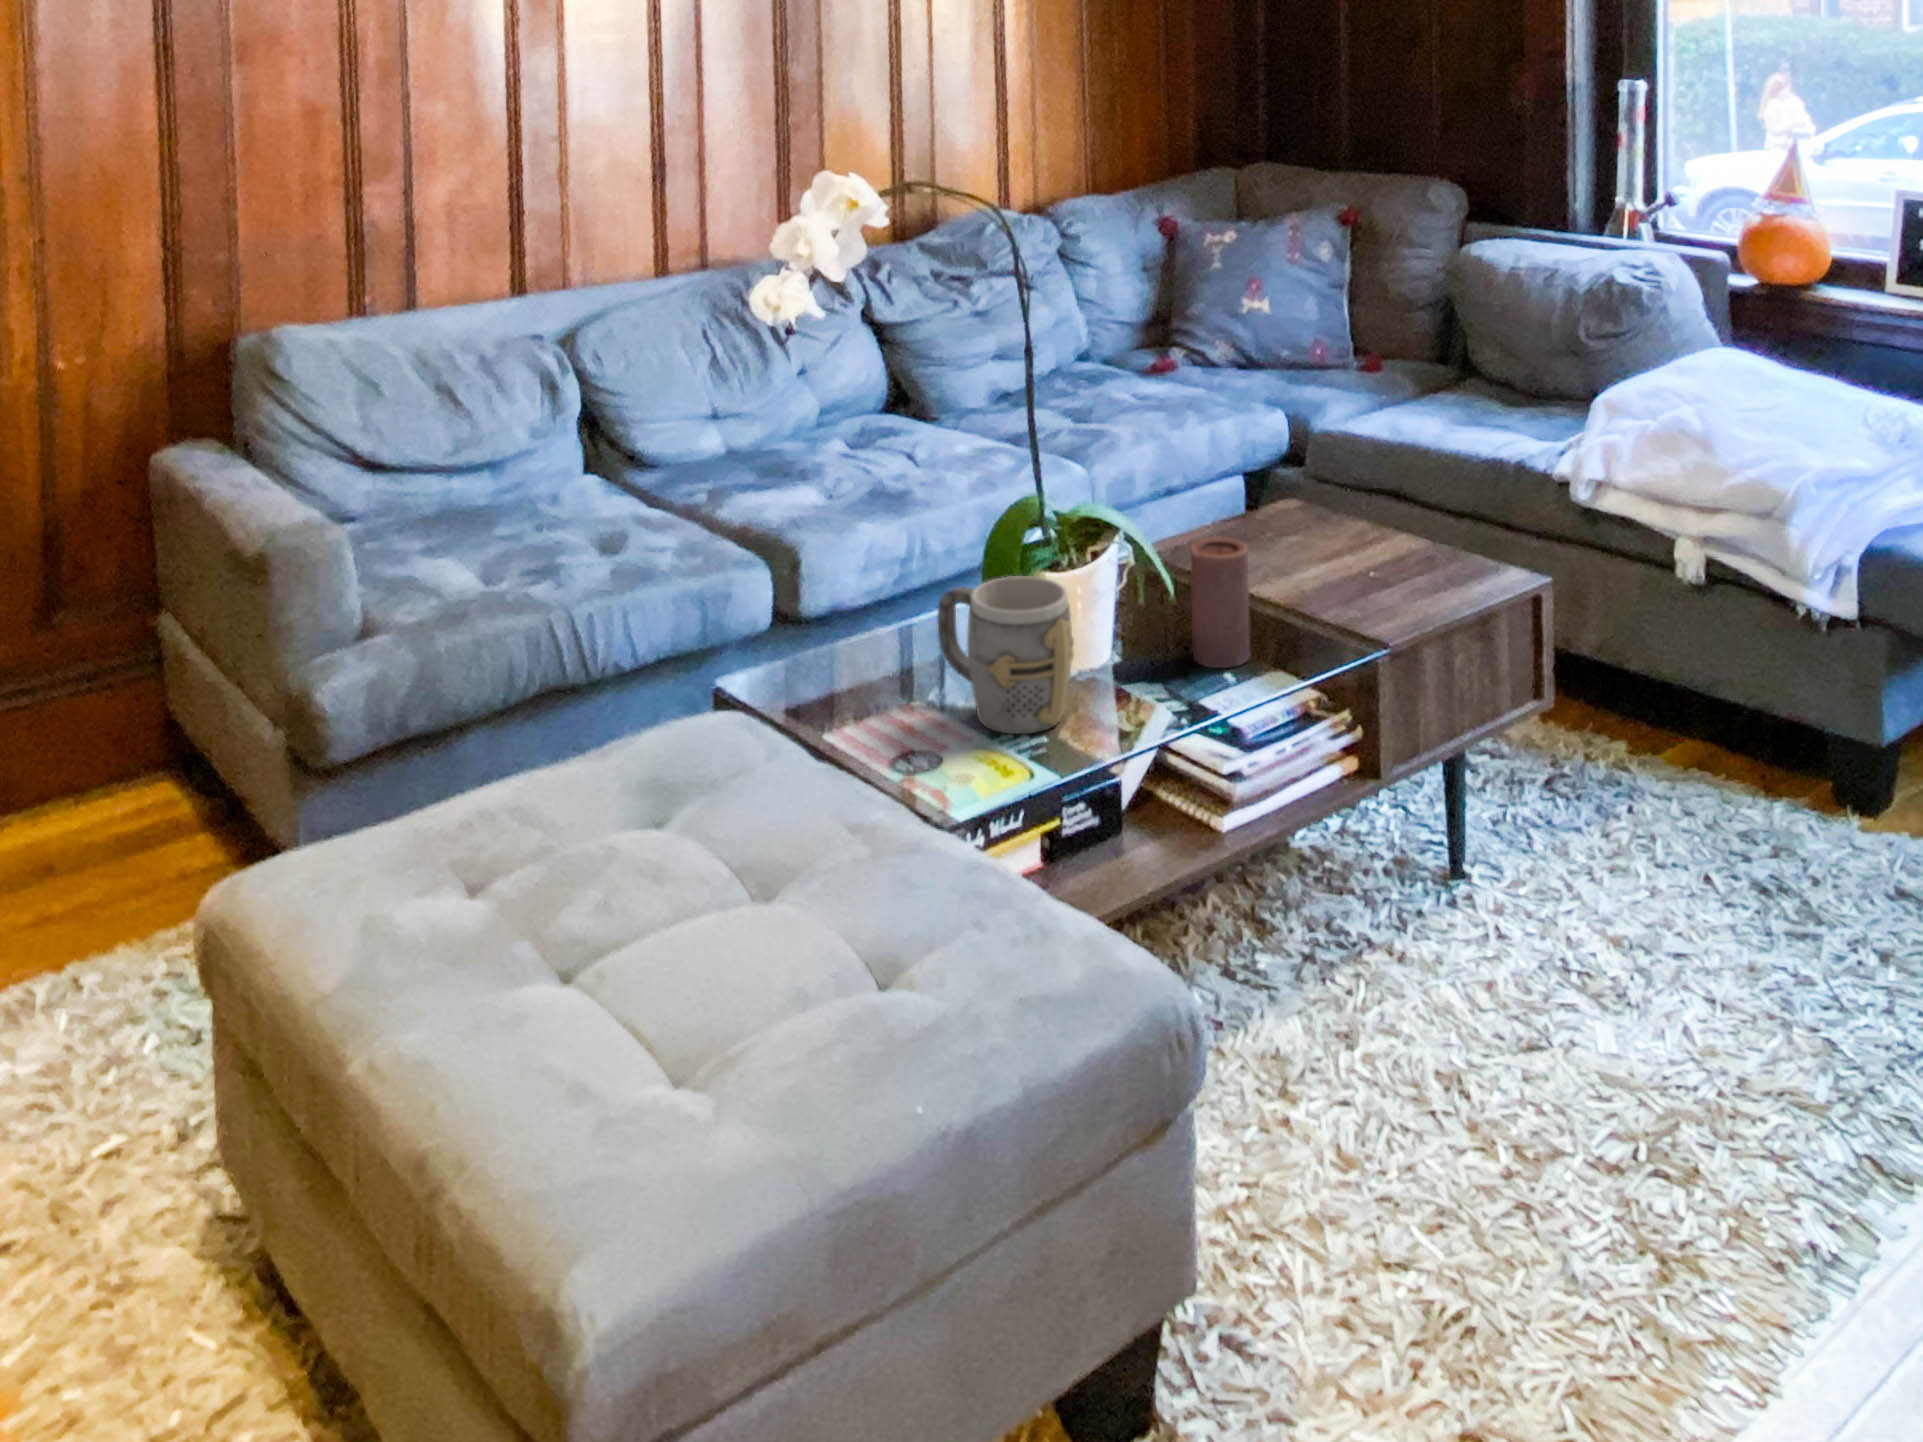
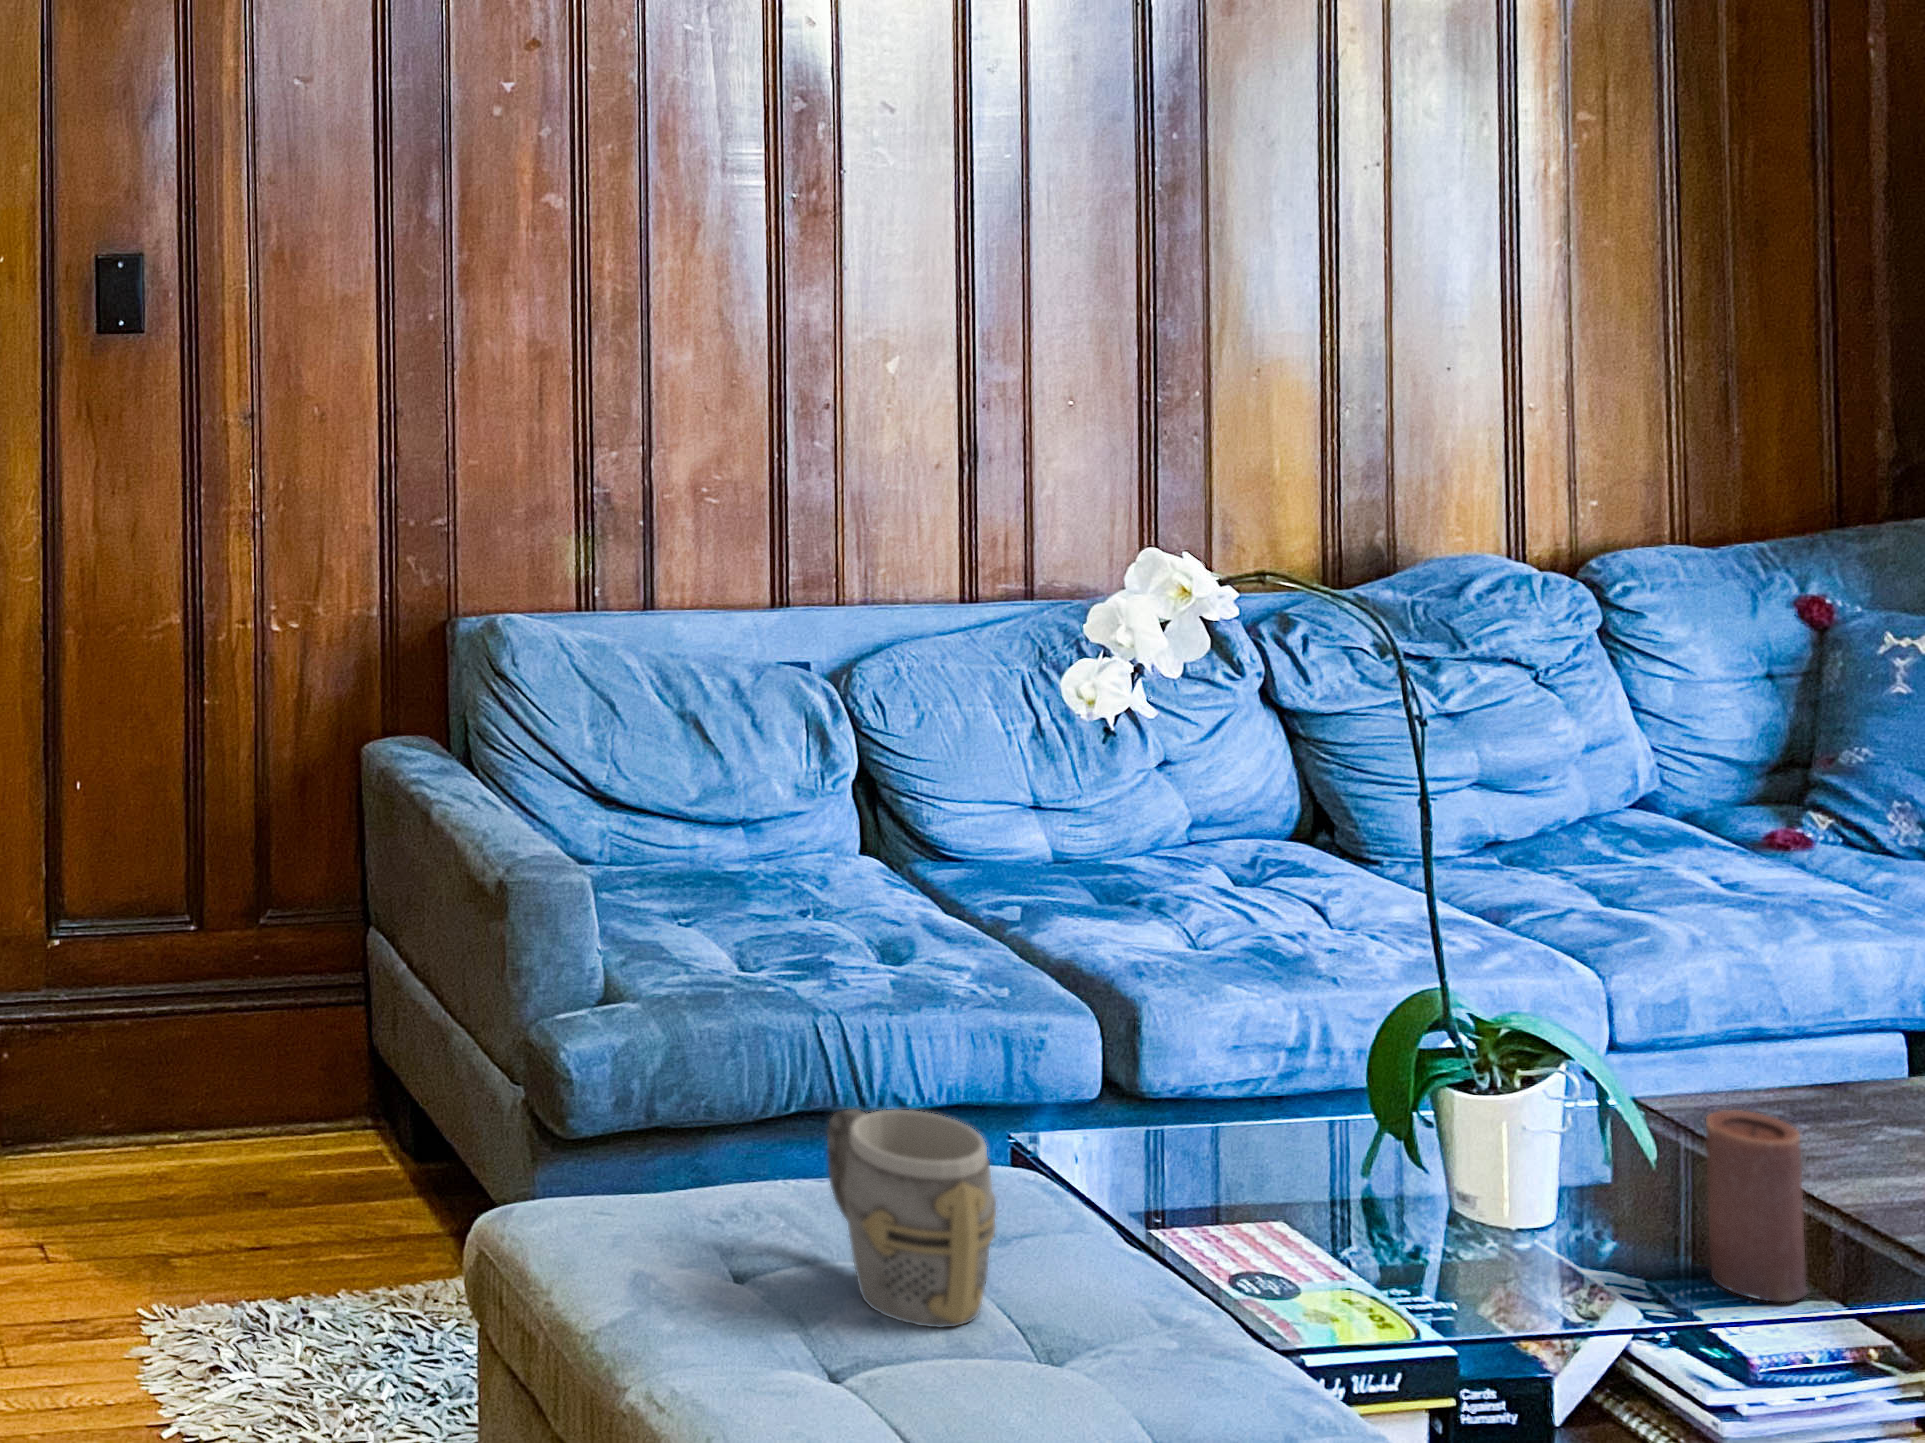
mug: present [938,576,1074,734] -> present [827,1109,996,1327]

